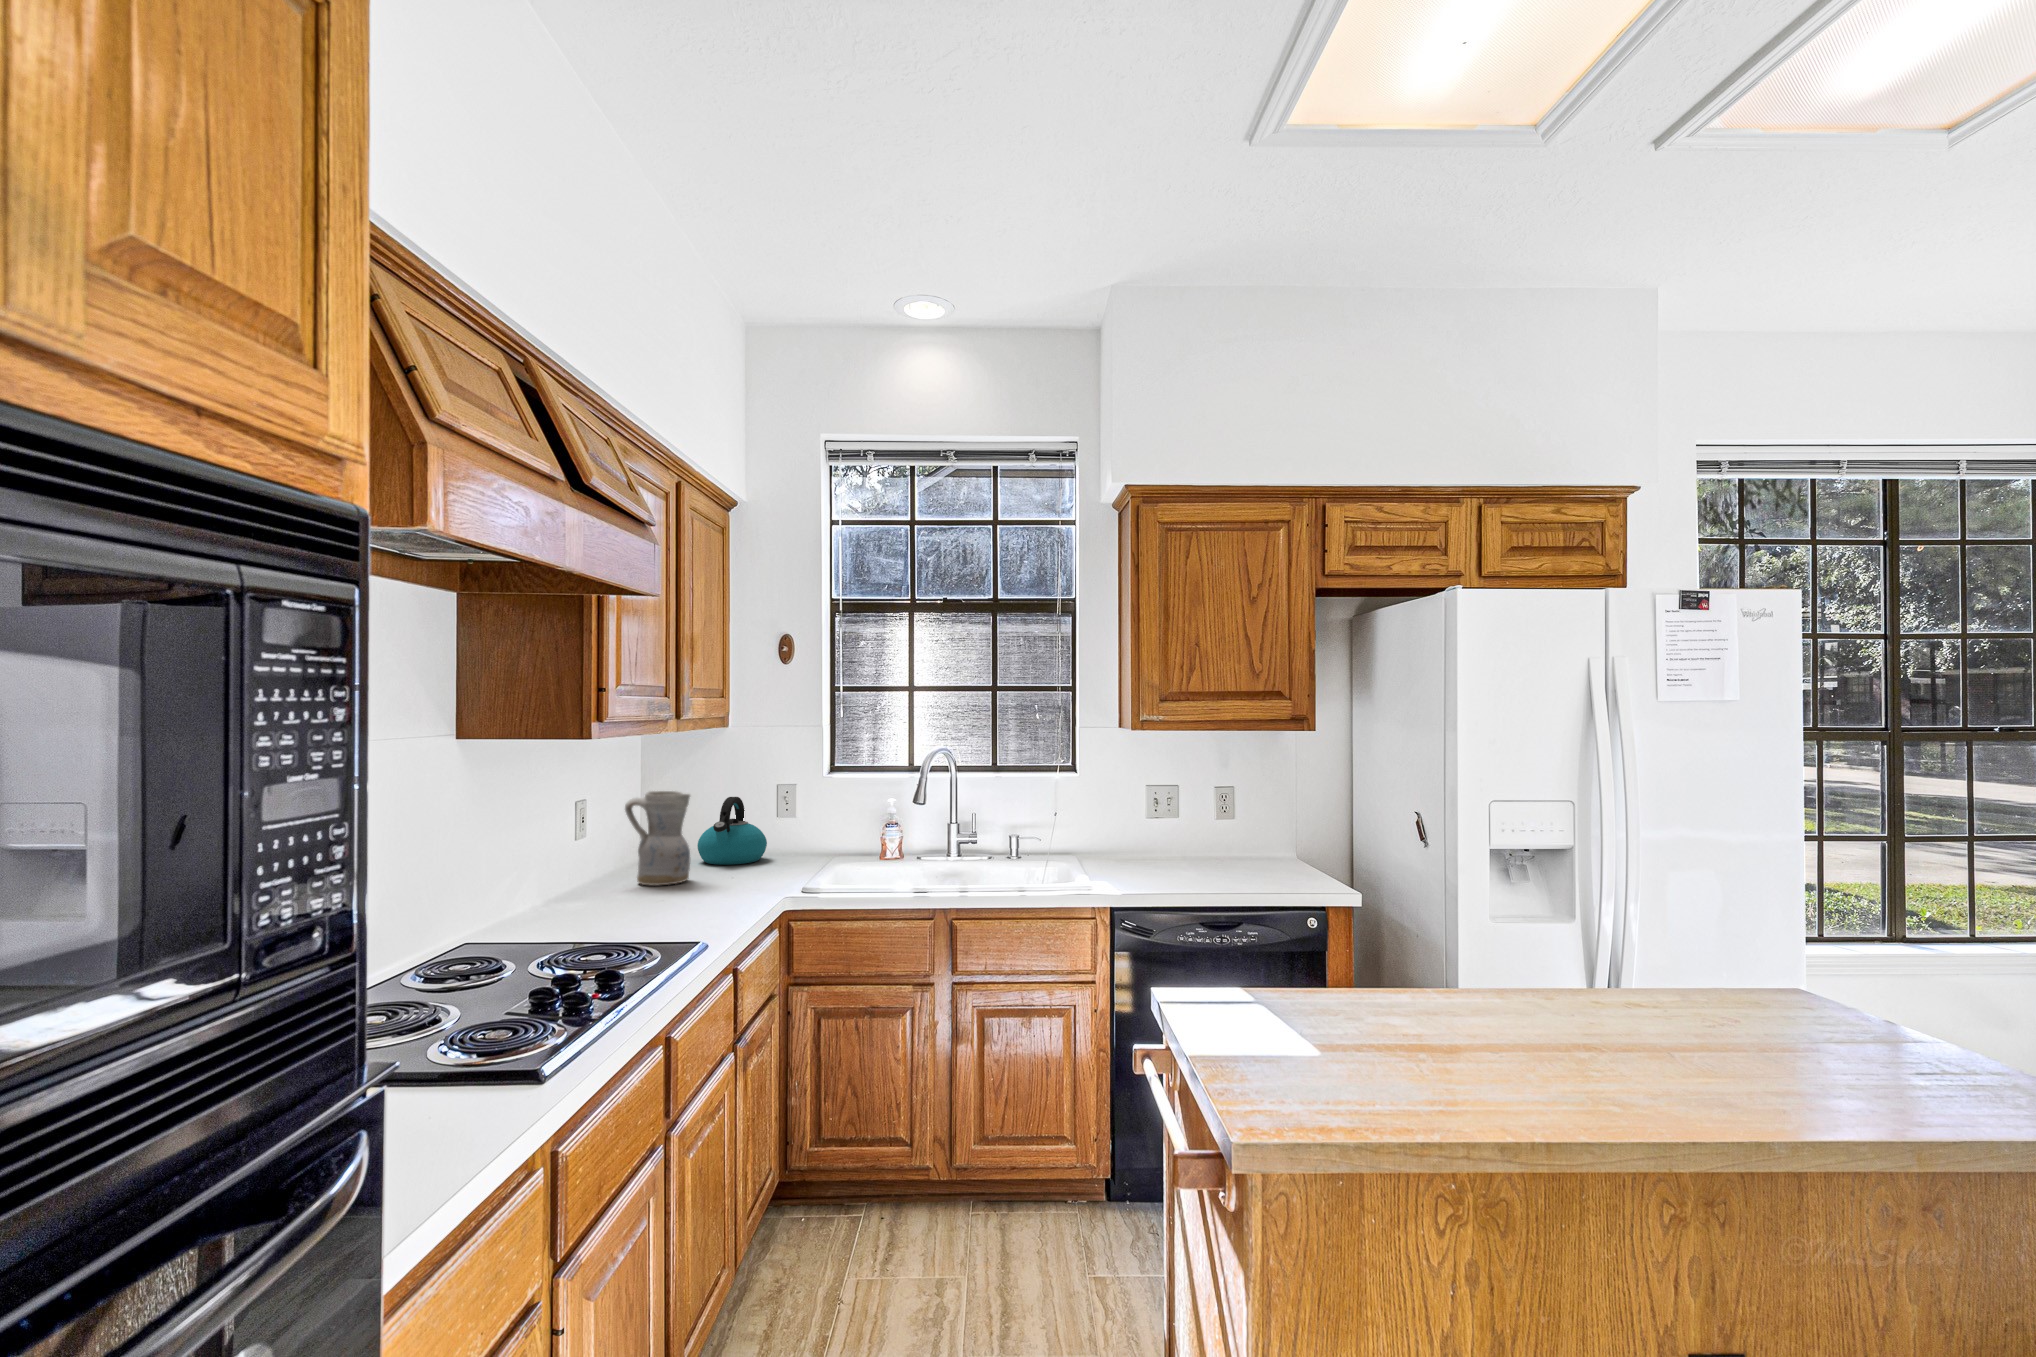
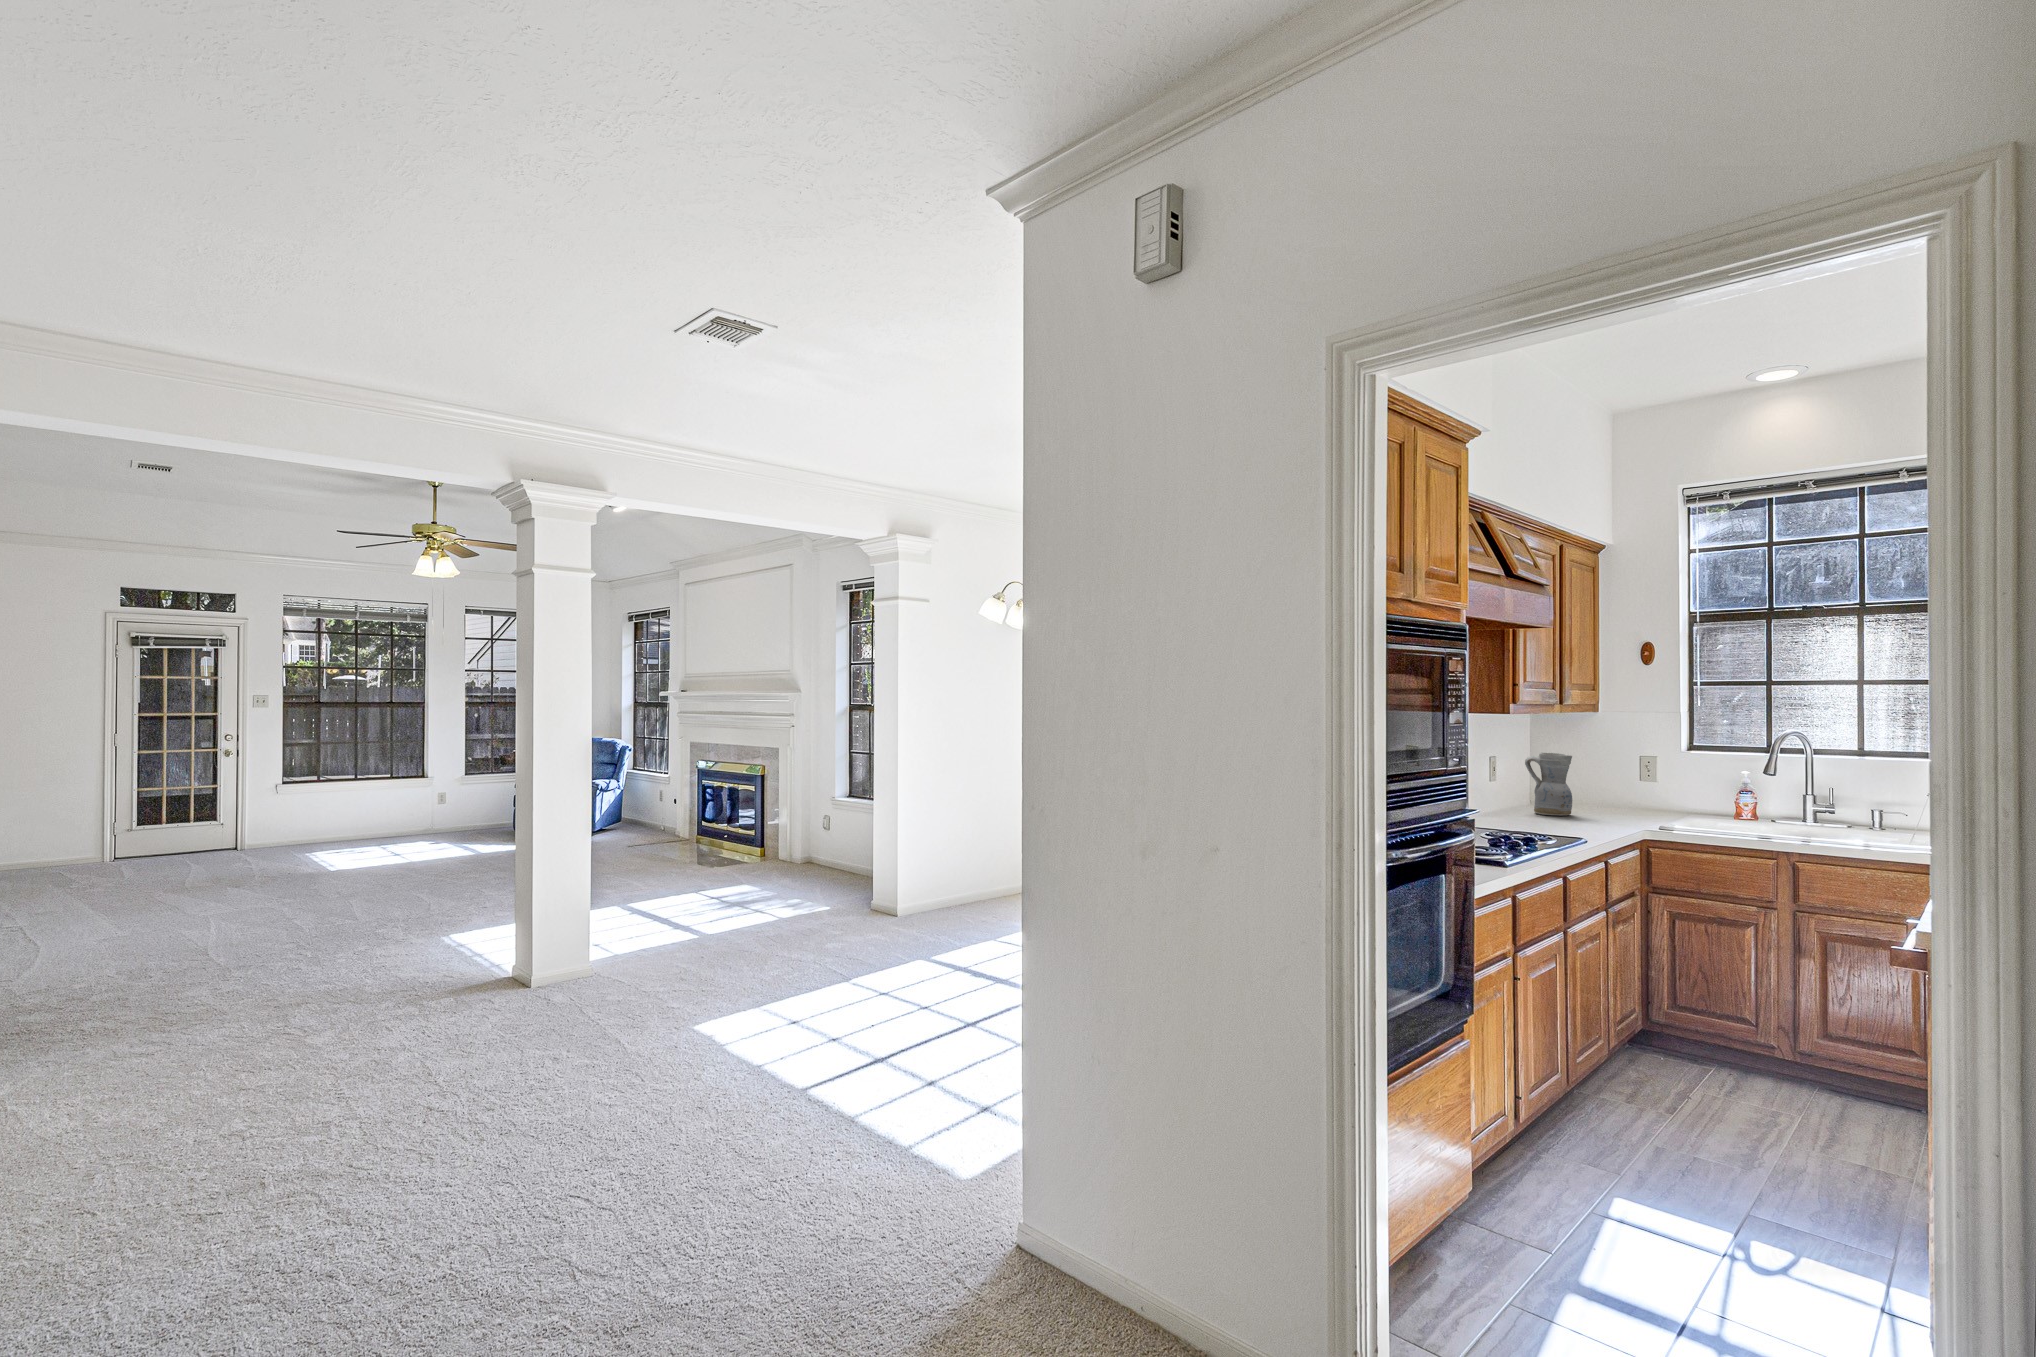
kettle: present [697,797,767,865] -> none [1576,762,1633,811]

